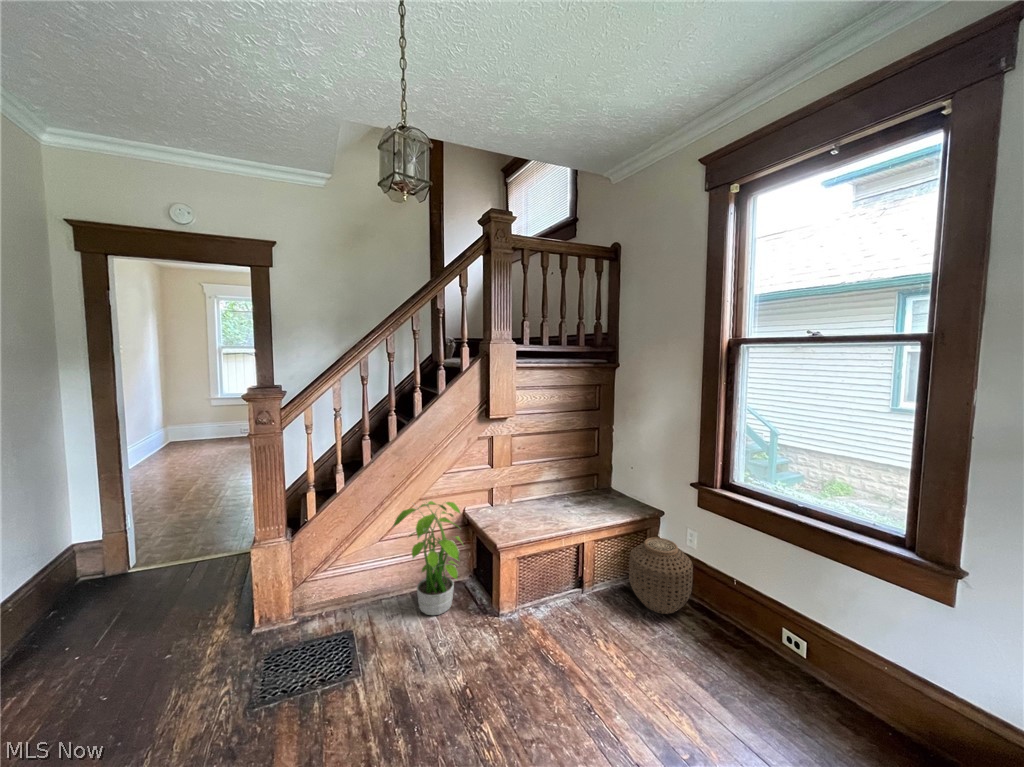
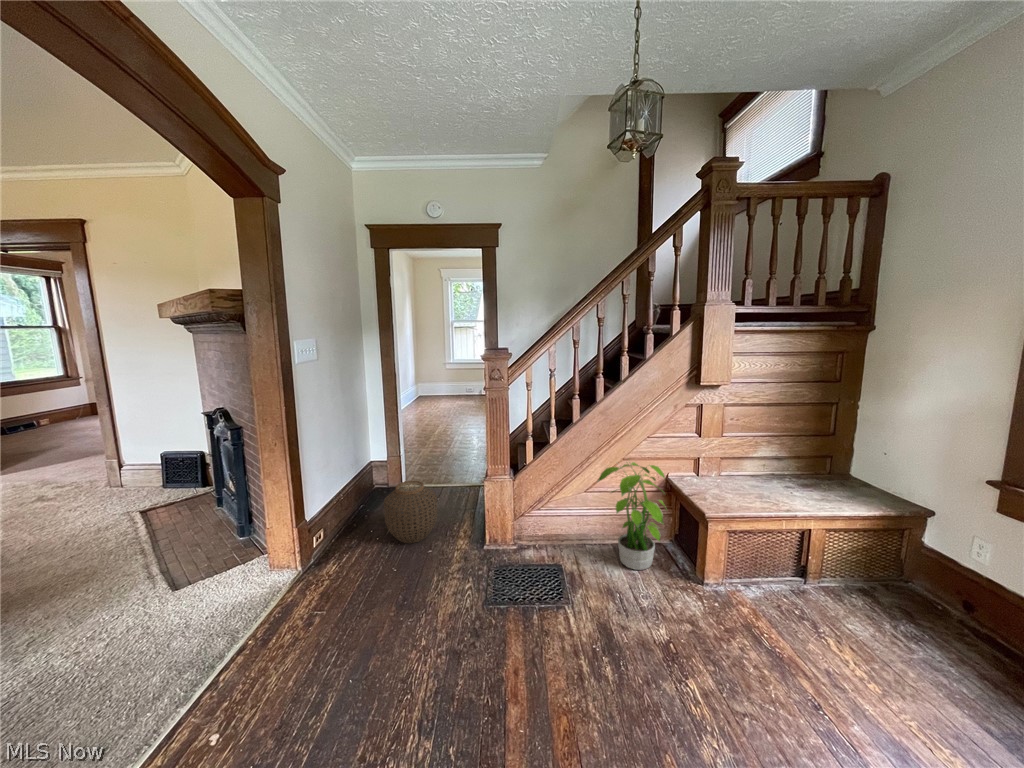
woven basket: present [629,537,693,614] -> present [384,481,437,543]

